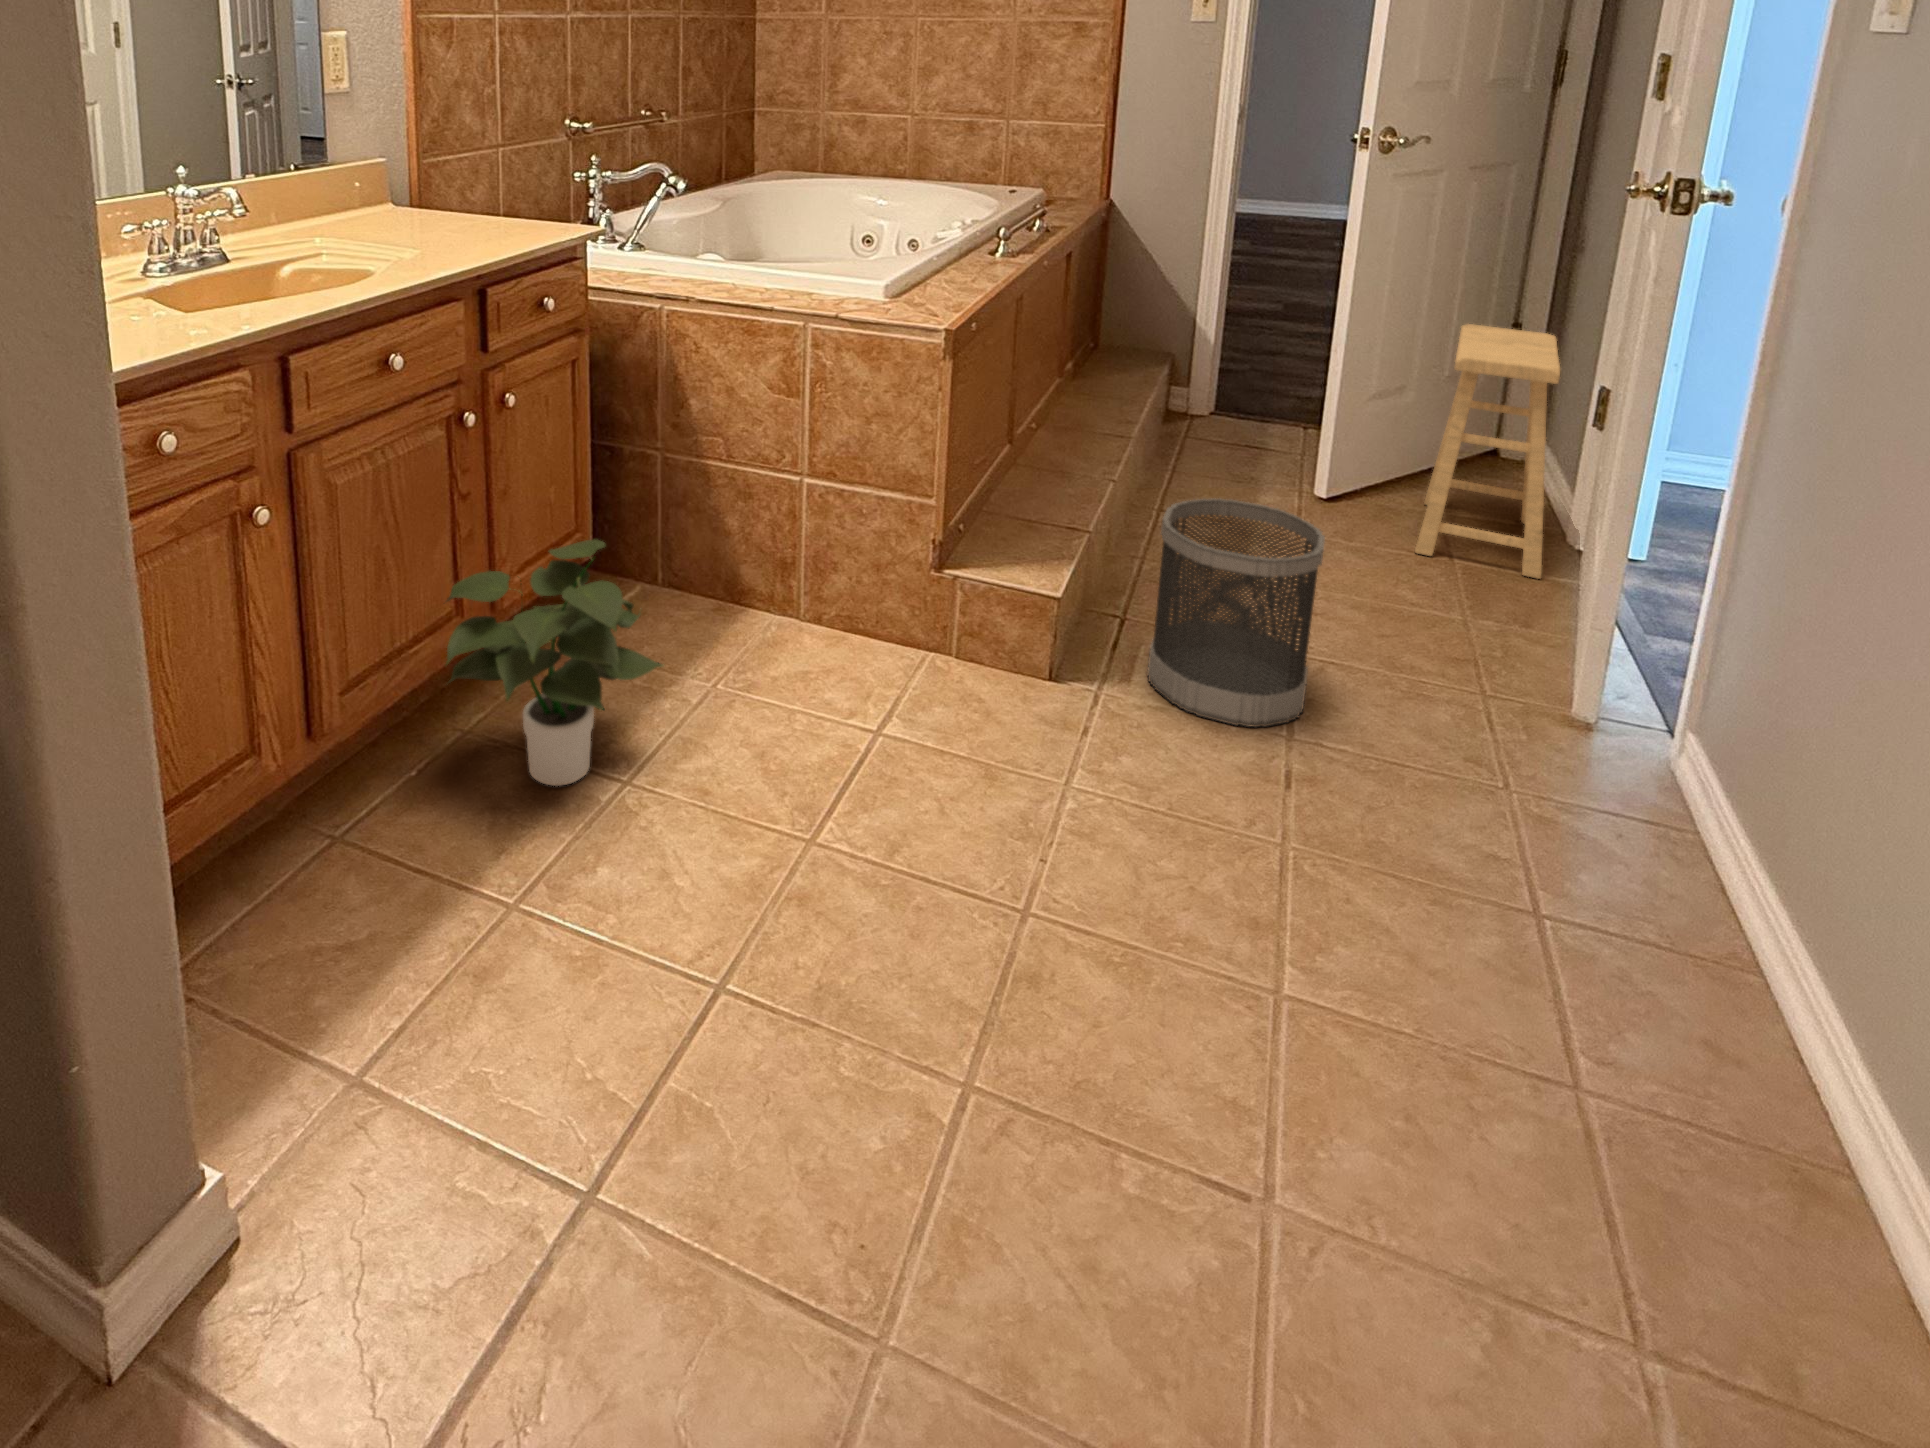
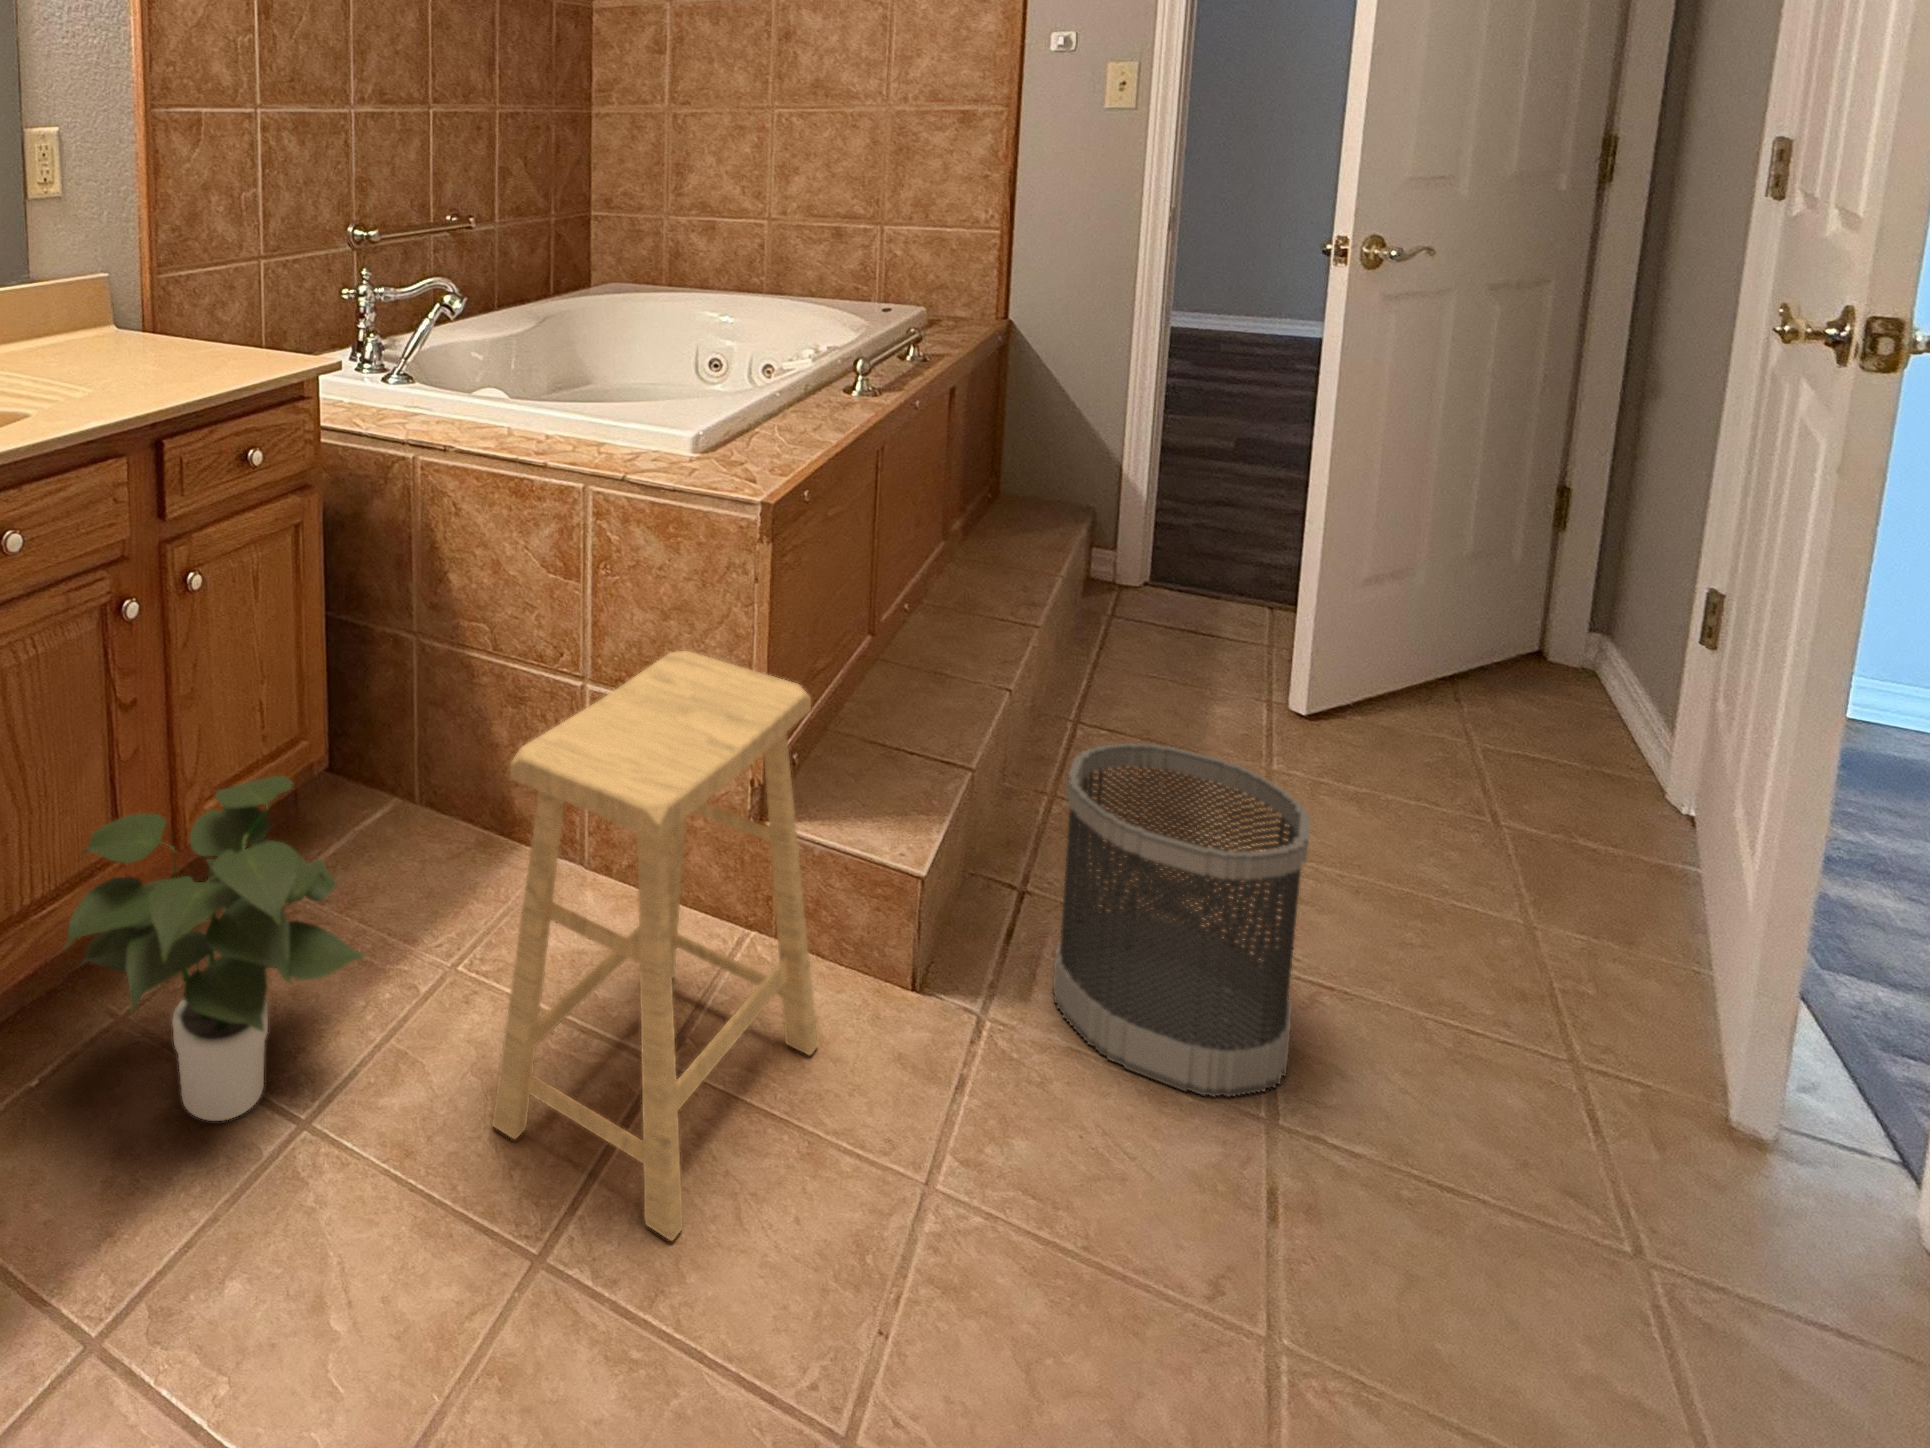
footstool: present [1415,324,1560,579] -> present [493,651,818,1241]

